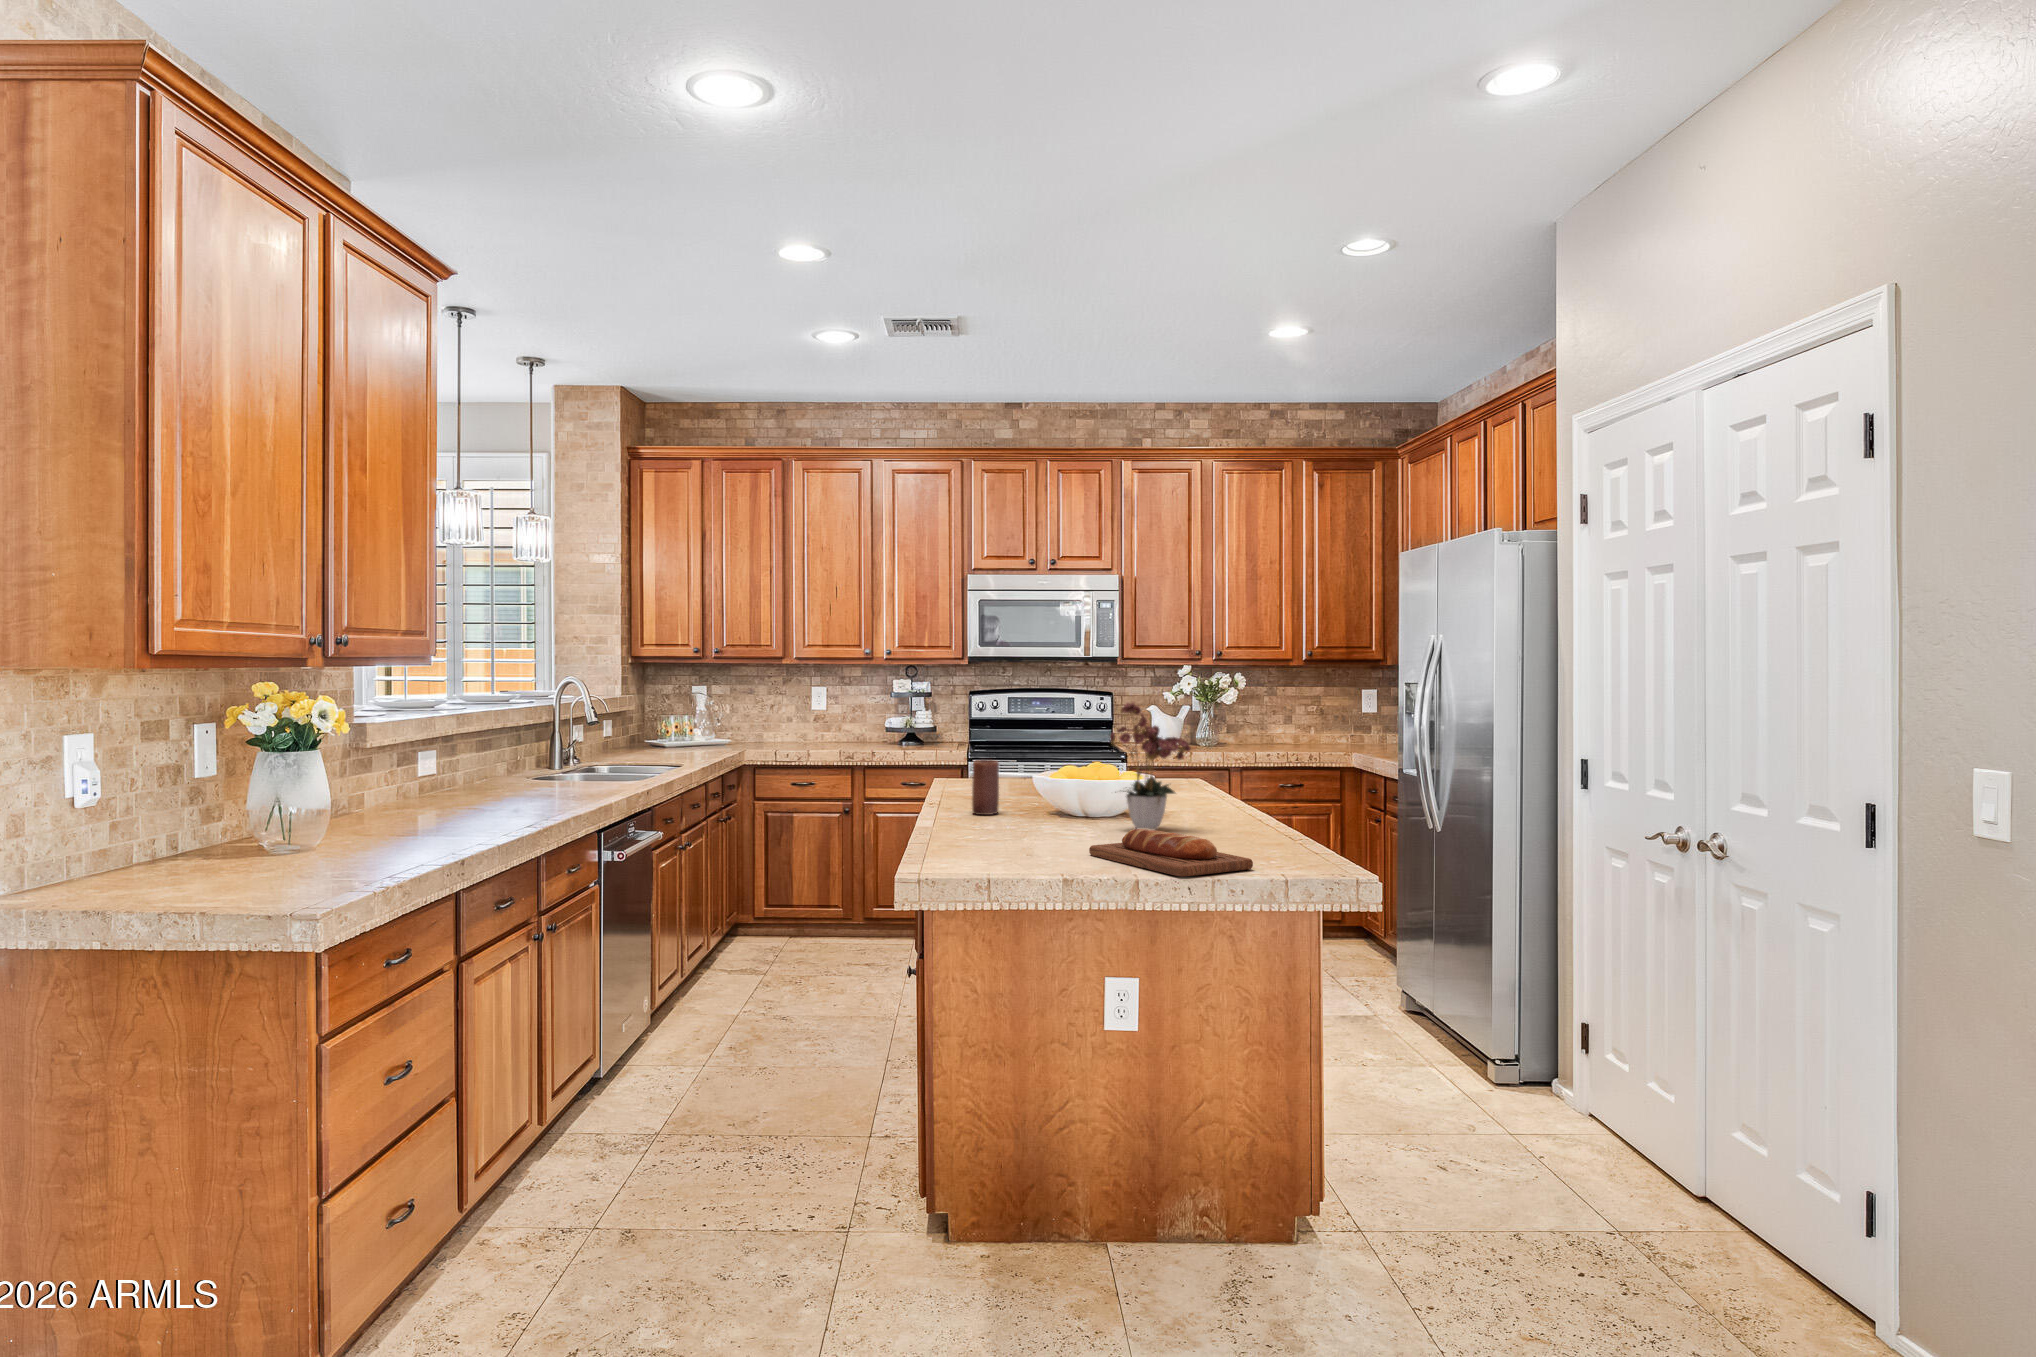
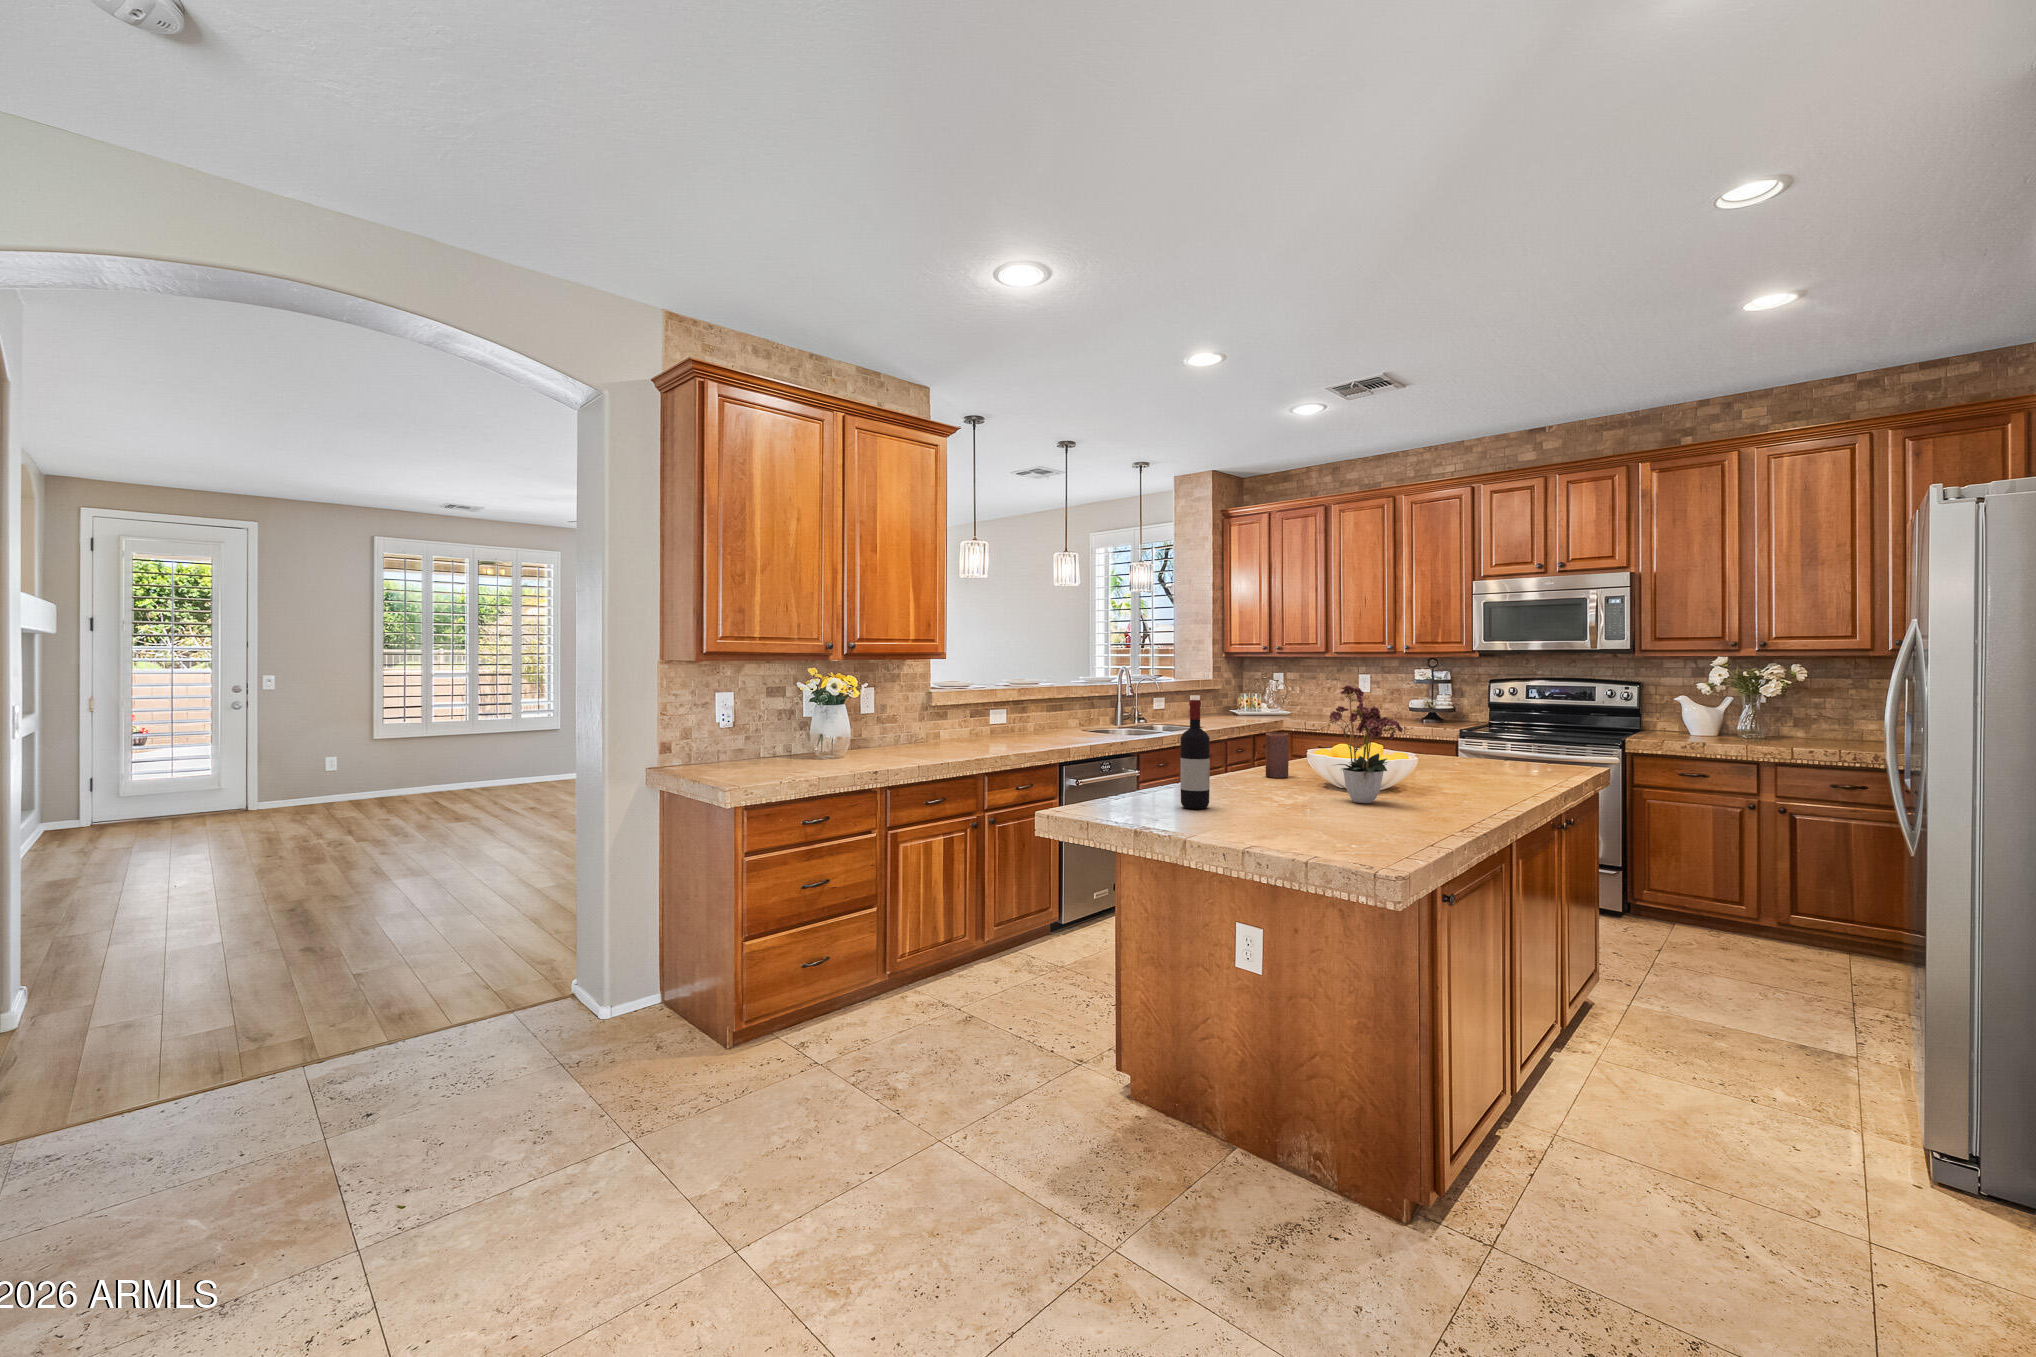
wine bottle: none [1011,725,1046,857] -> present [1180,700,1210,809]
bread loaf: present [1089,829,1253,877] -> none [1240,795,1334,842]

